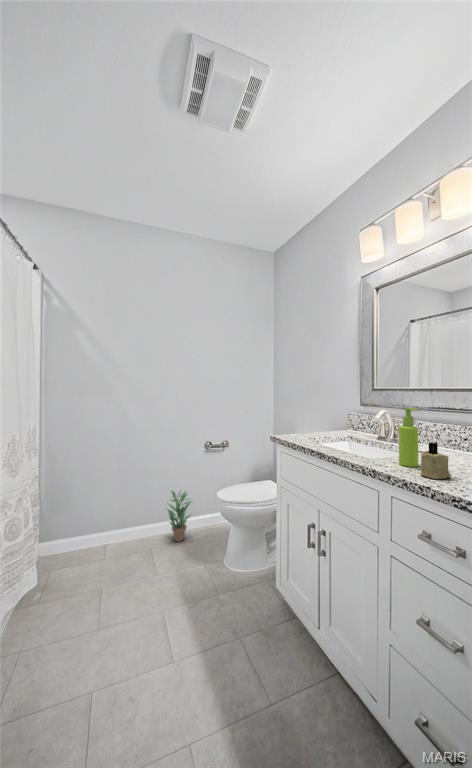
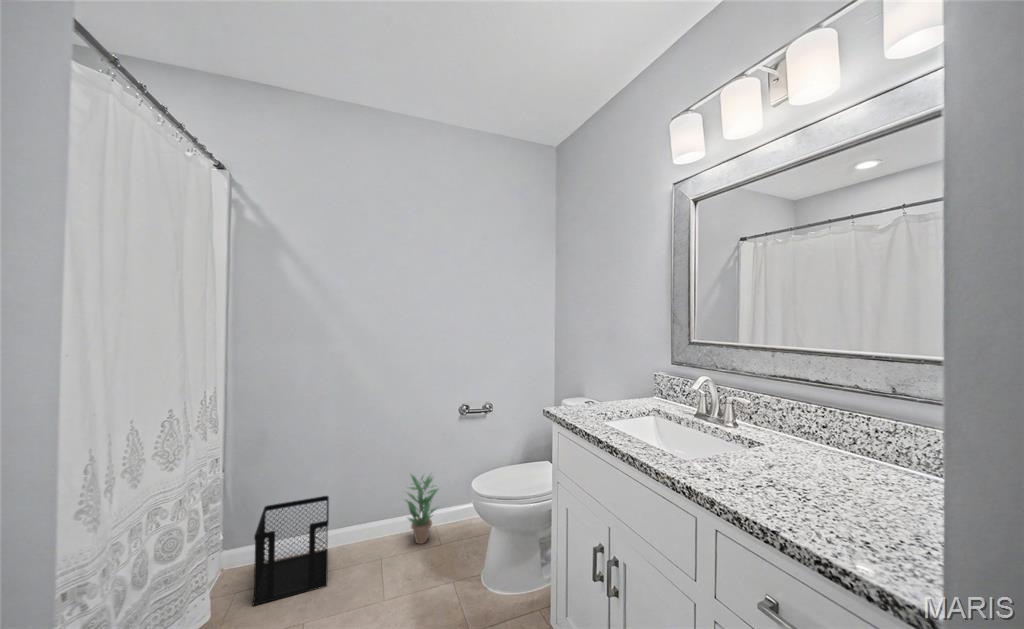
soap dispenser: present [399,408,418,467] -> none [727,388,758,480]
candle: present [420,443,451,479] -> none [762,450,811,512]
wastebasket: none [62,506,114,581] -> present [253,496,329,605]

